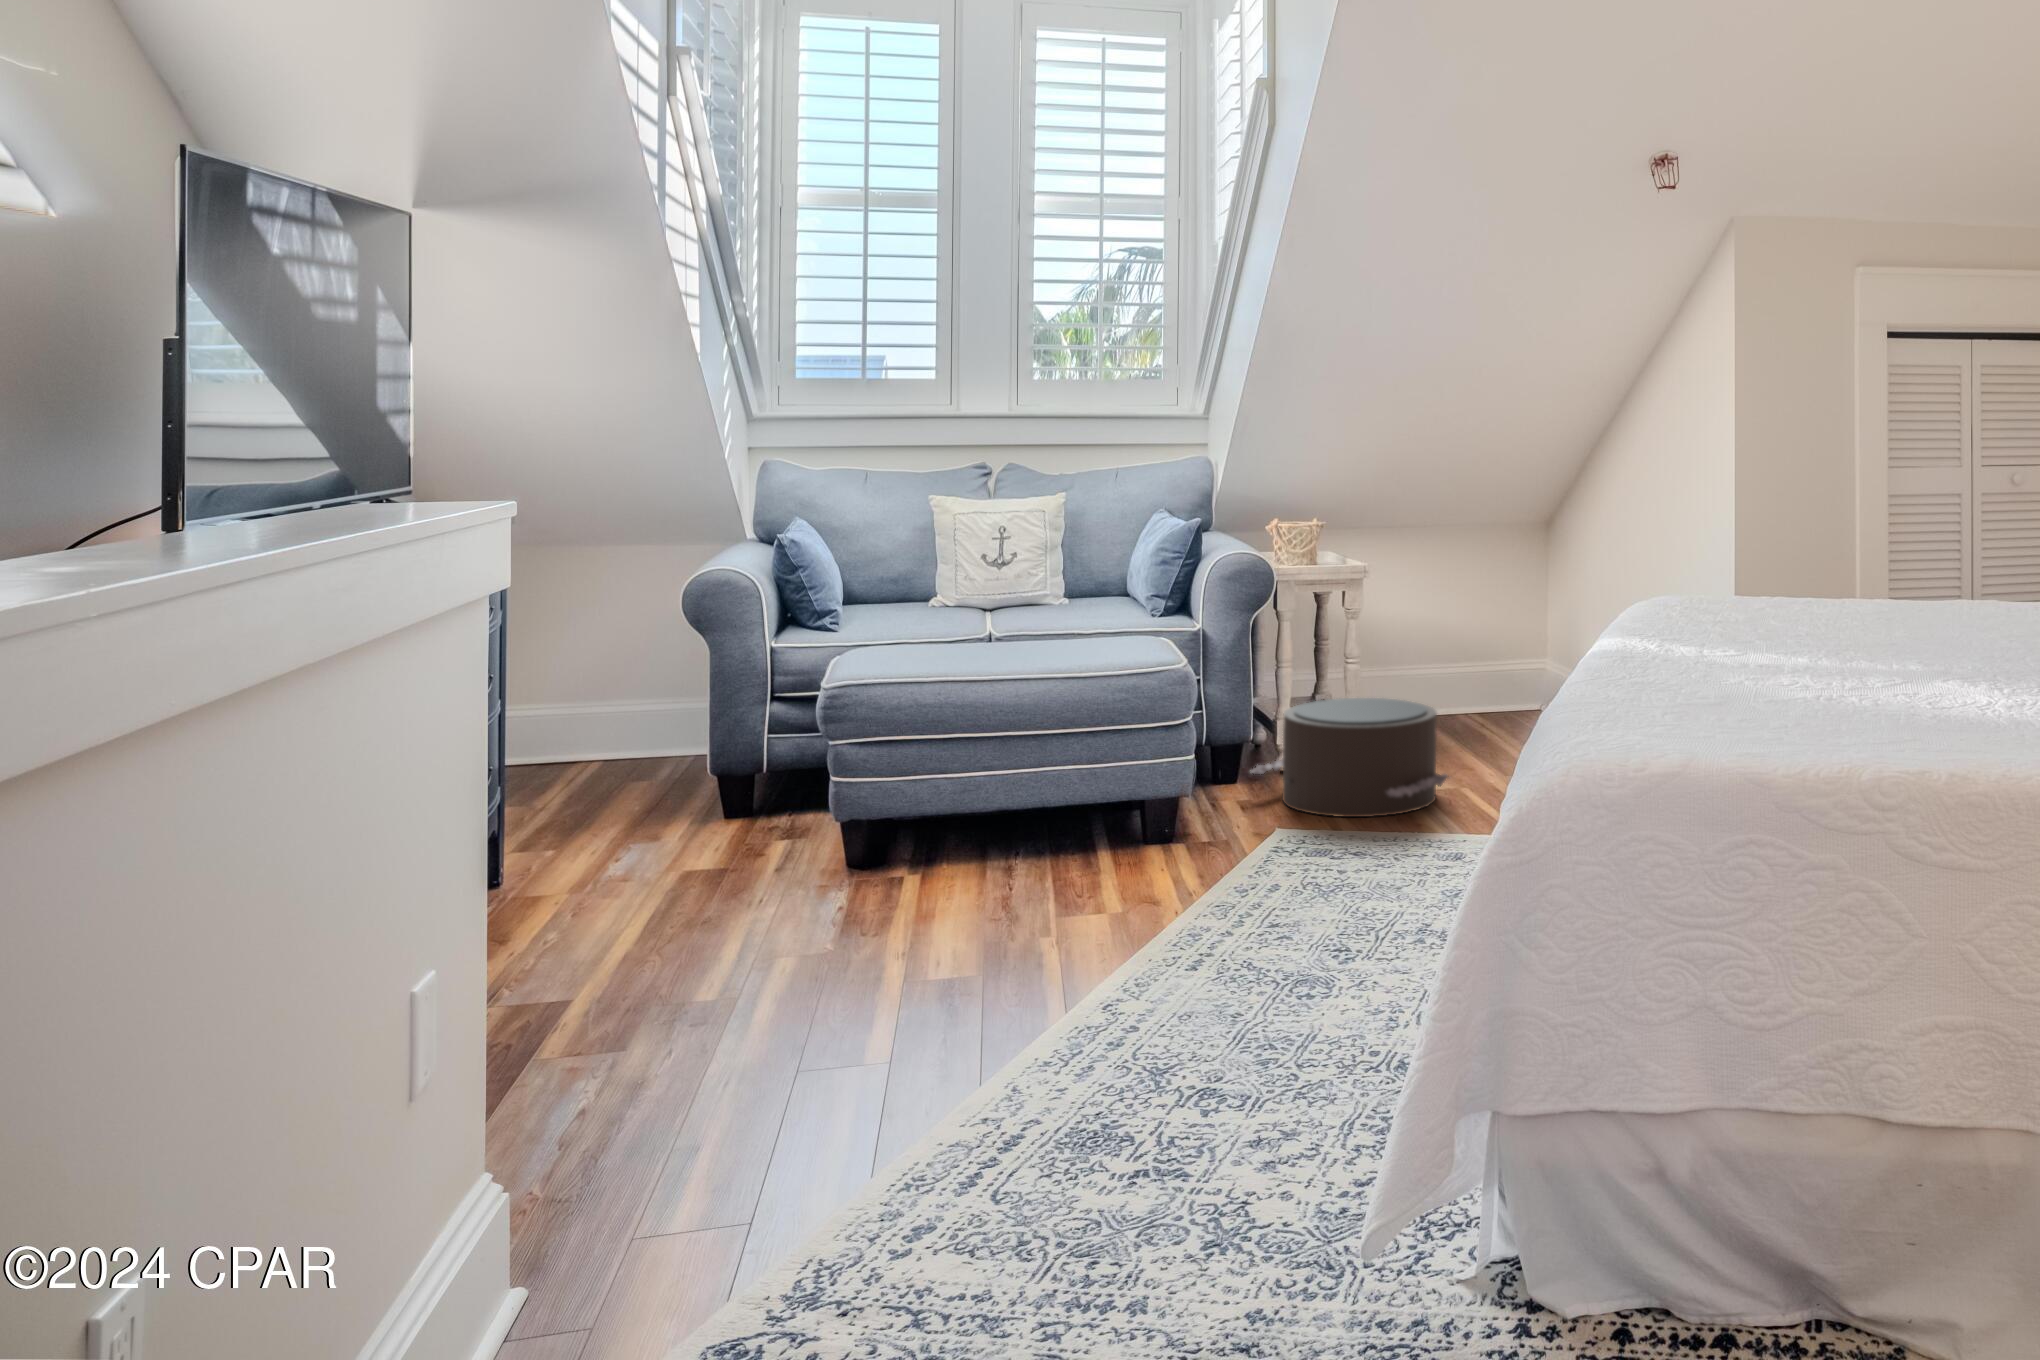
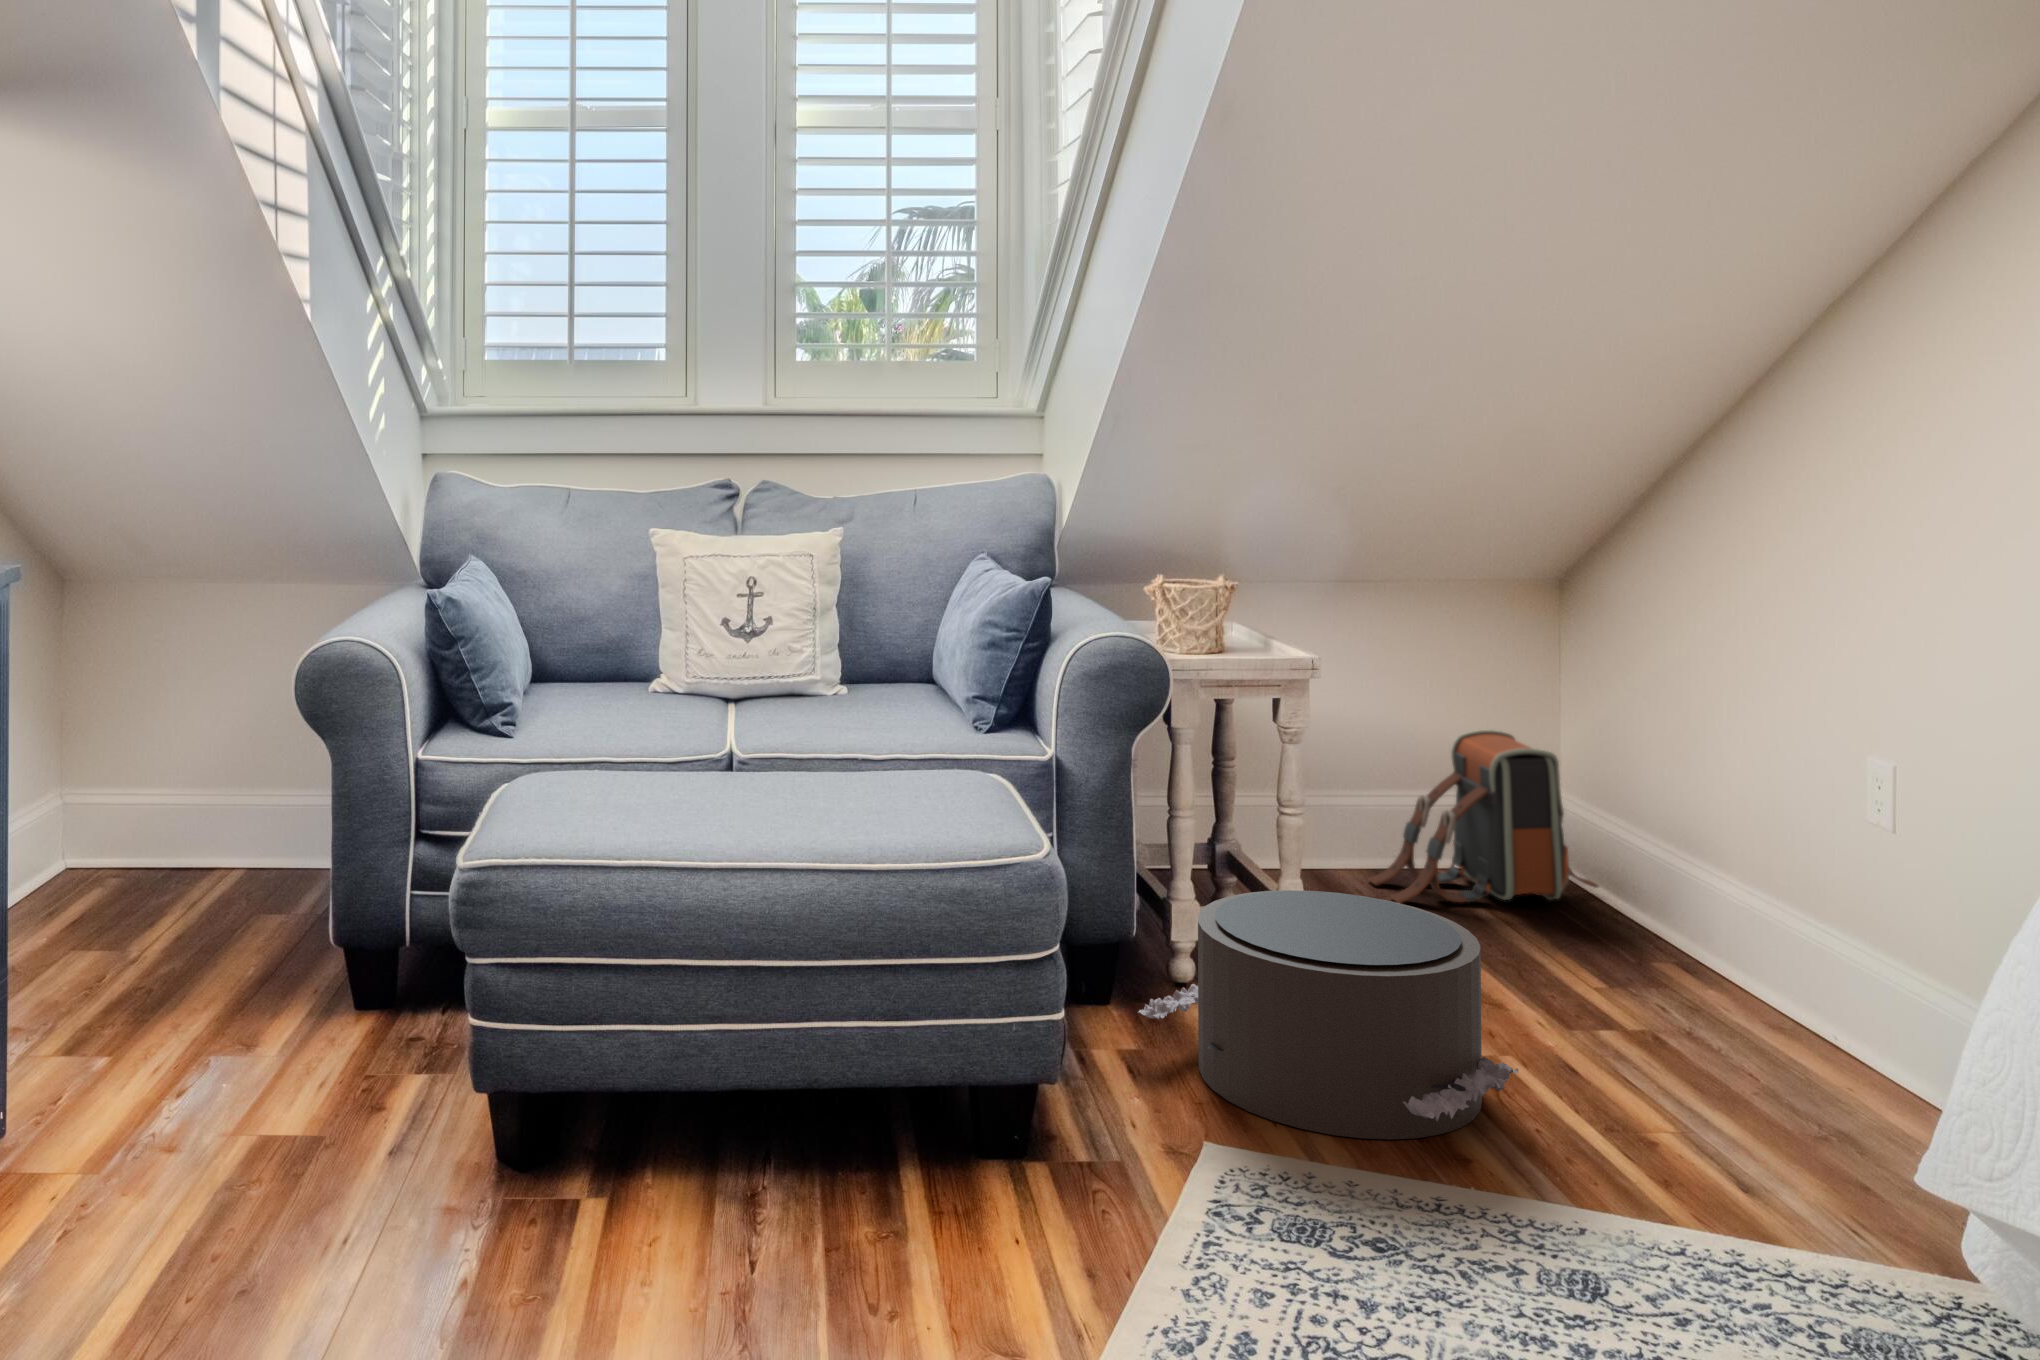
backpack: none [1409,618,1544,726] -> present [1368,730,1598,903]

